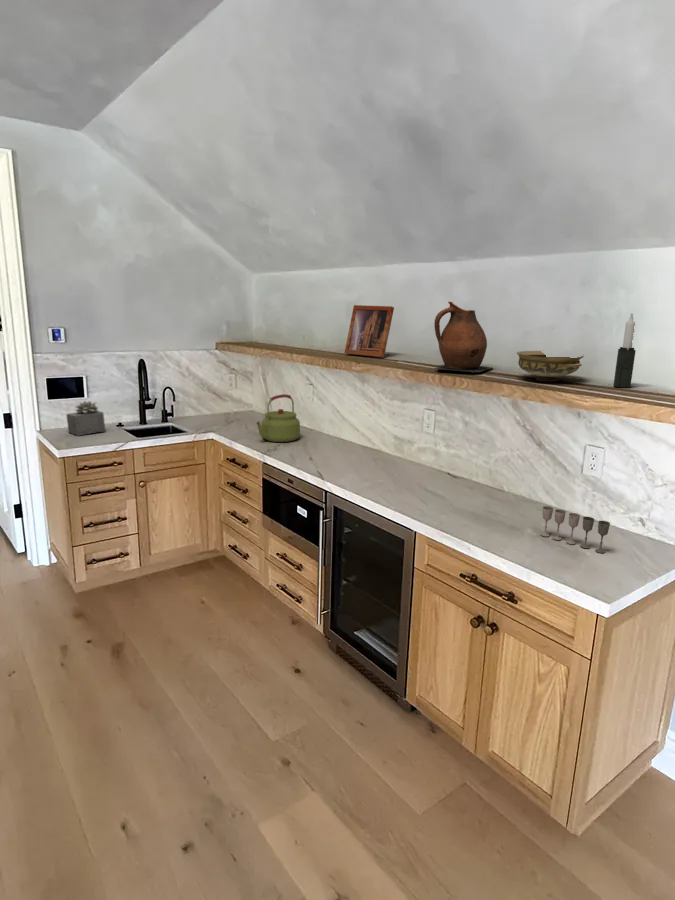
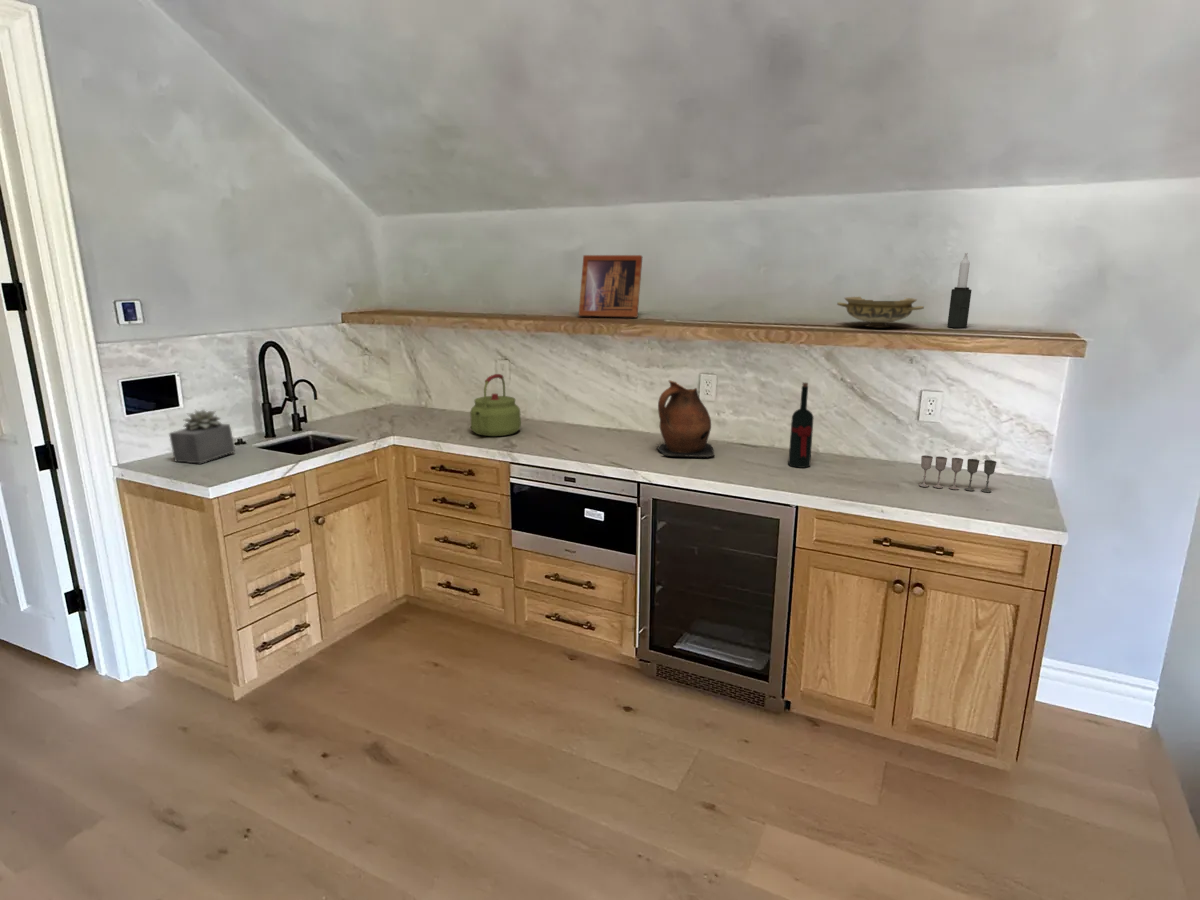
ceramic pitcher: present [434,302,493,373] -> present [657,381,714,457]
wine bottle: none [455,425,477,501] -> present [788,383,813,468]

